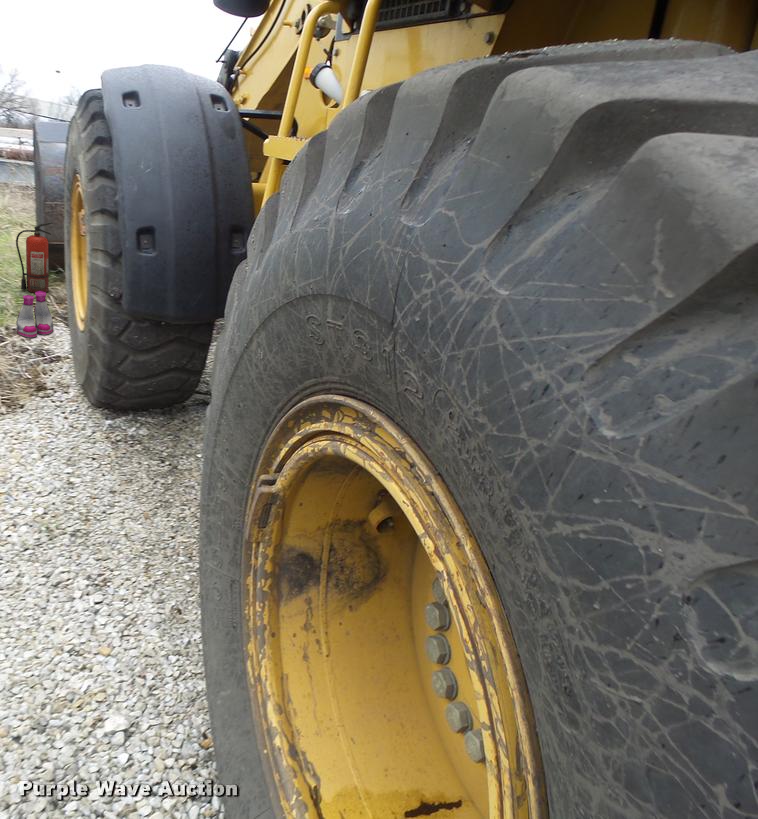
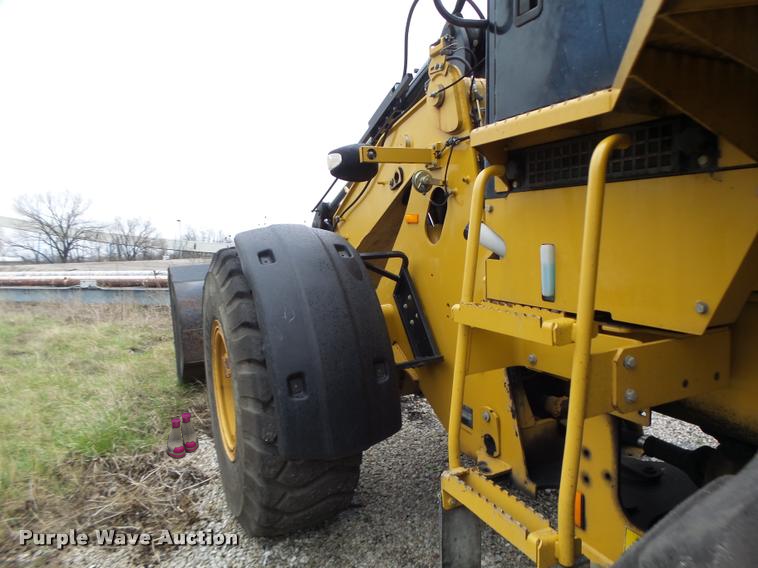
fire extinguisher: present [16,222,52,293] -> none [161,346,190,406]

